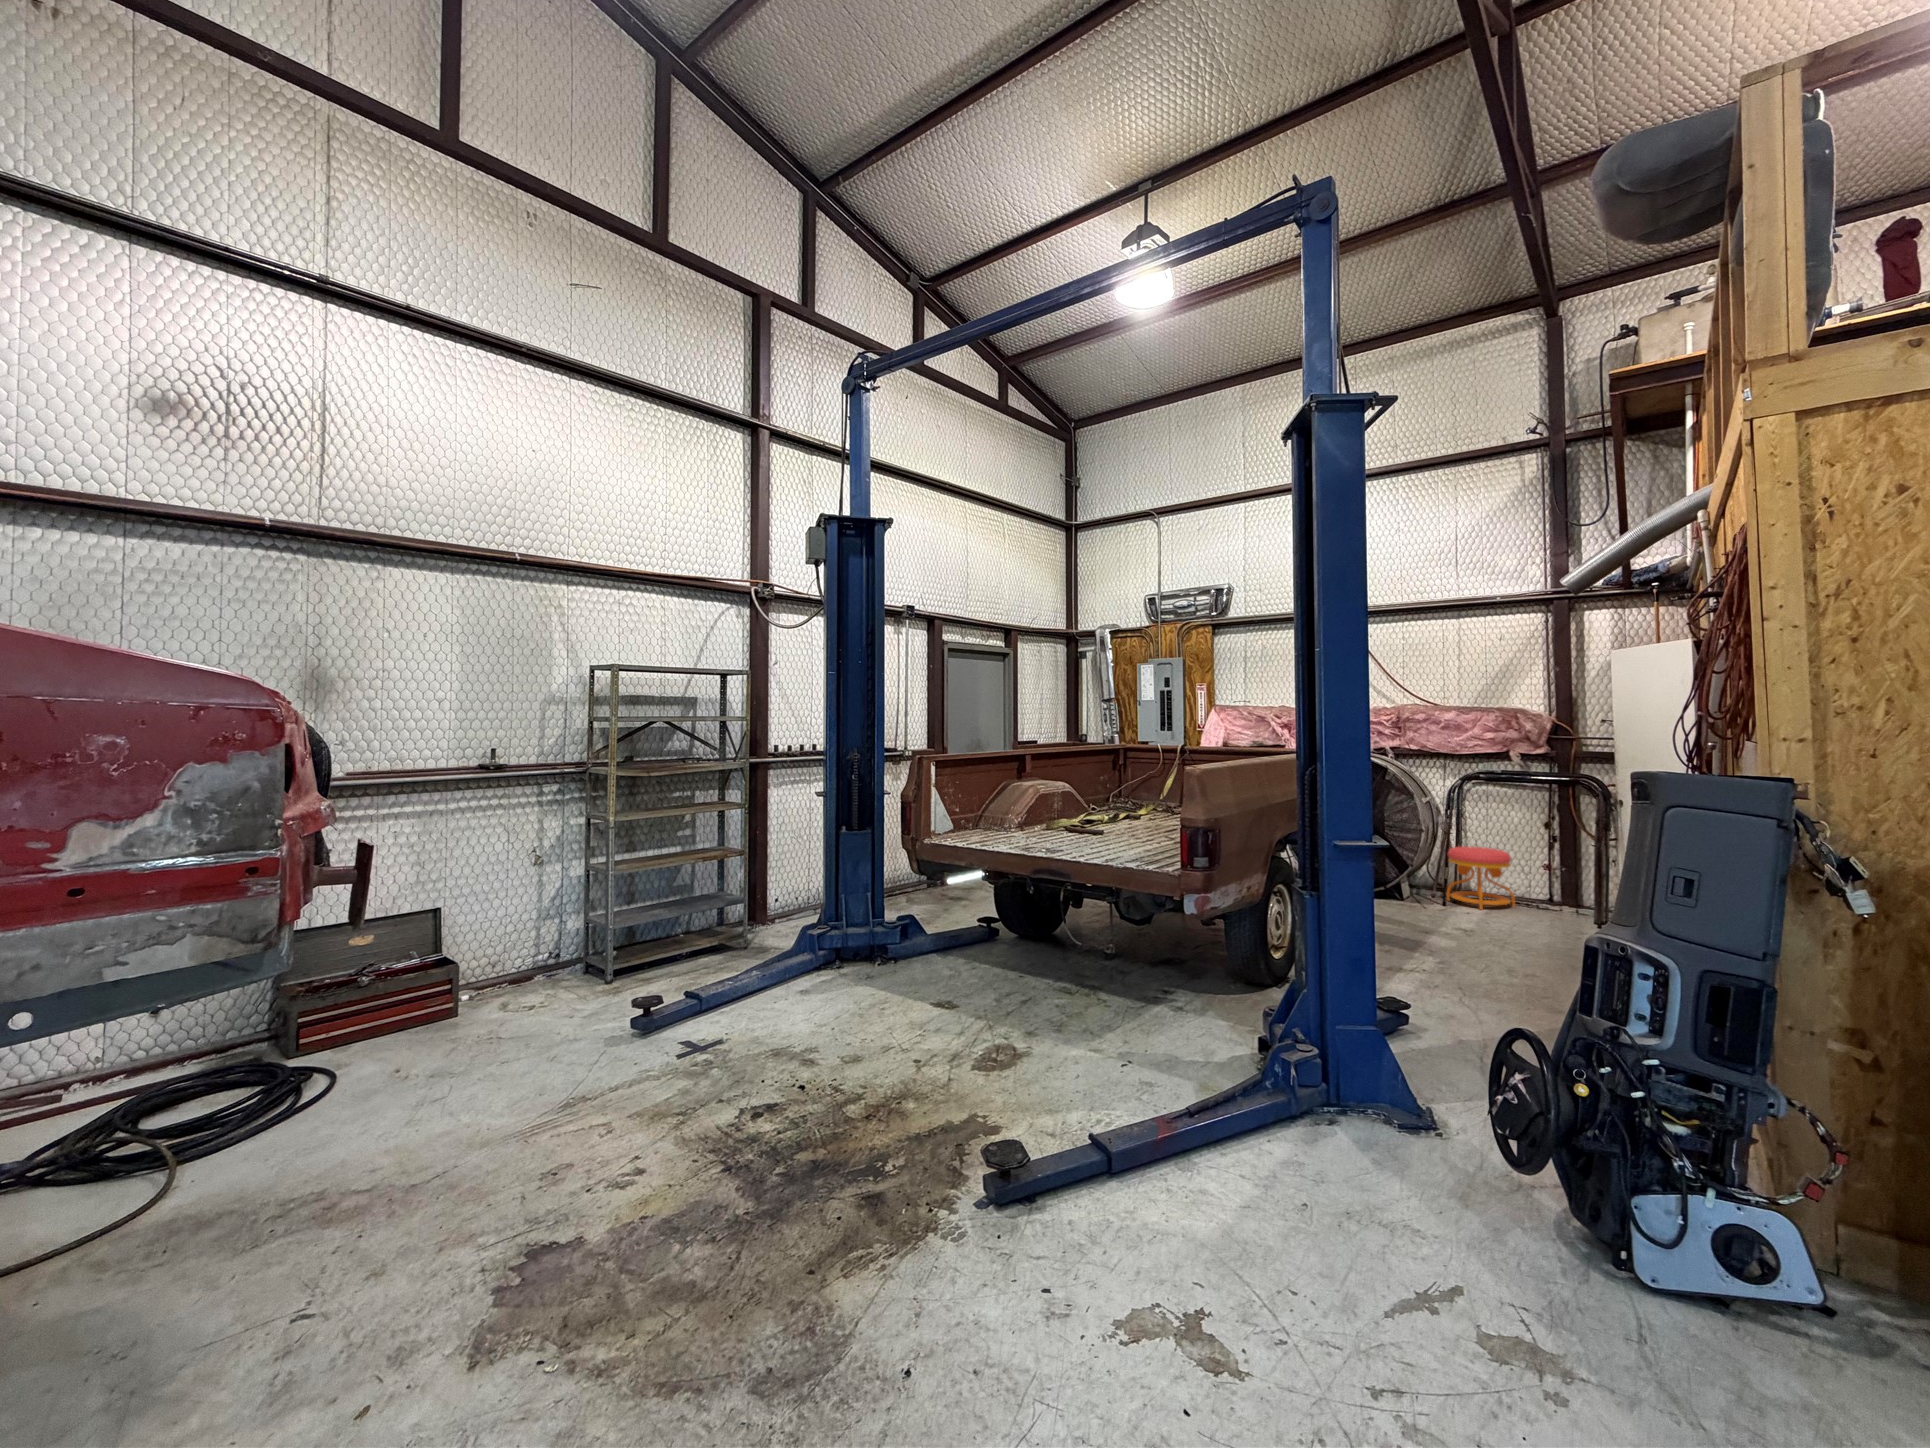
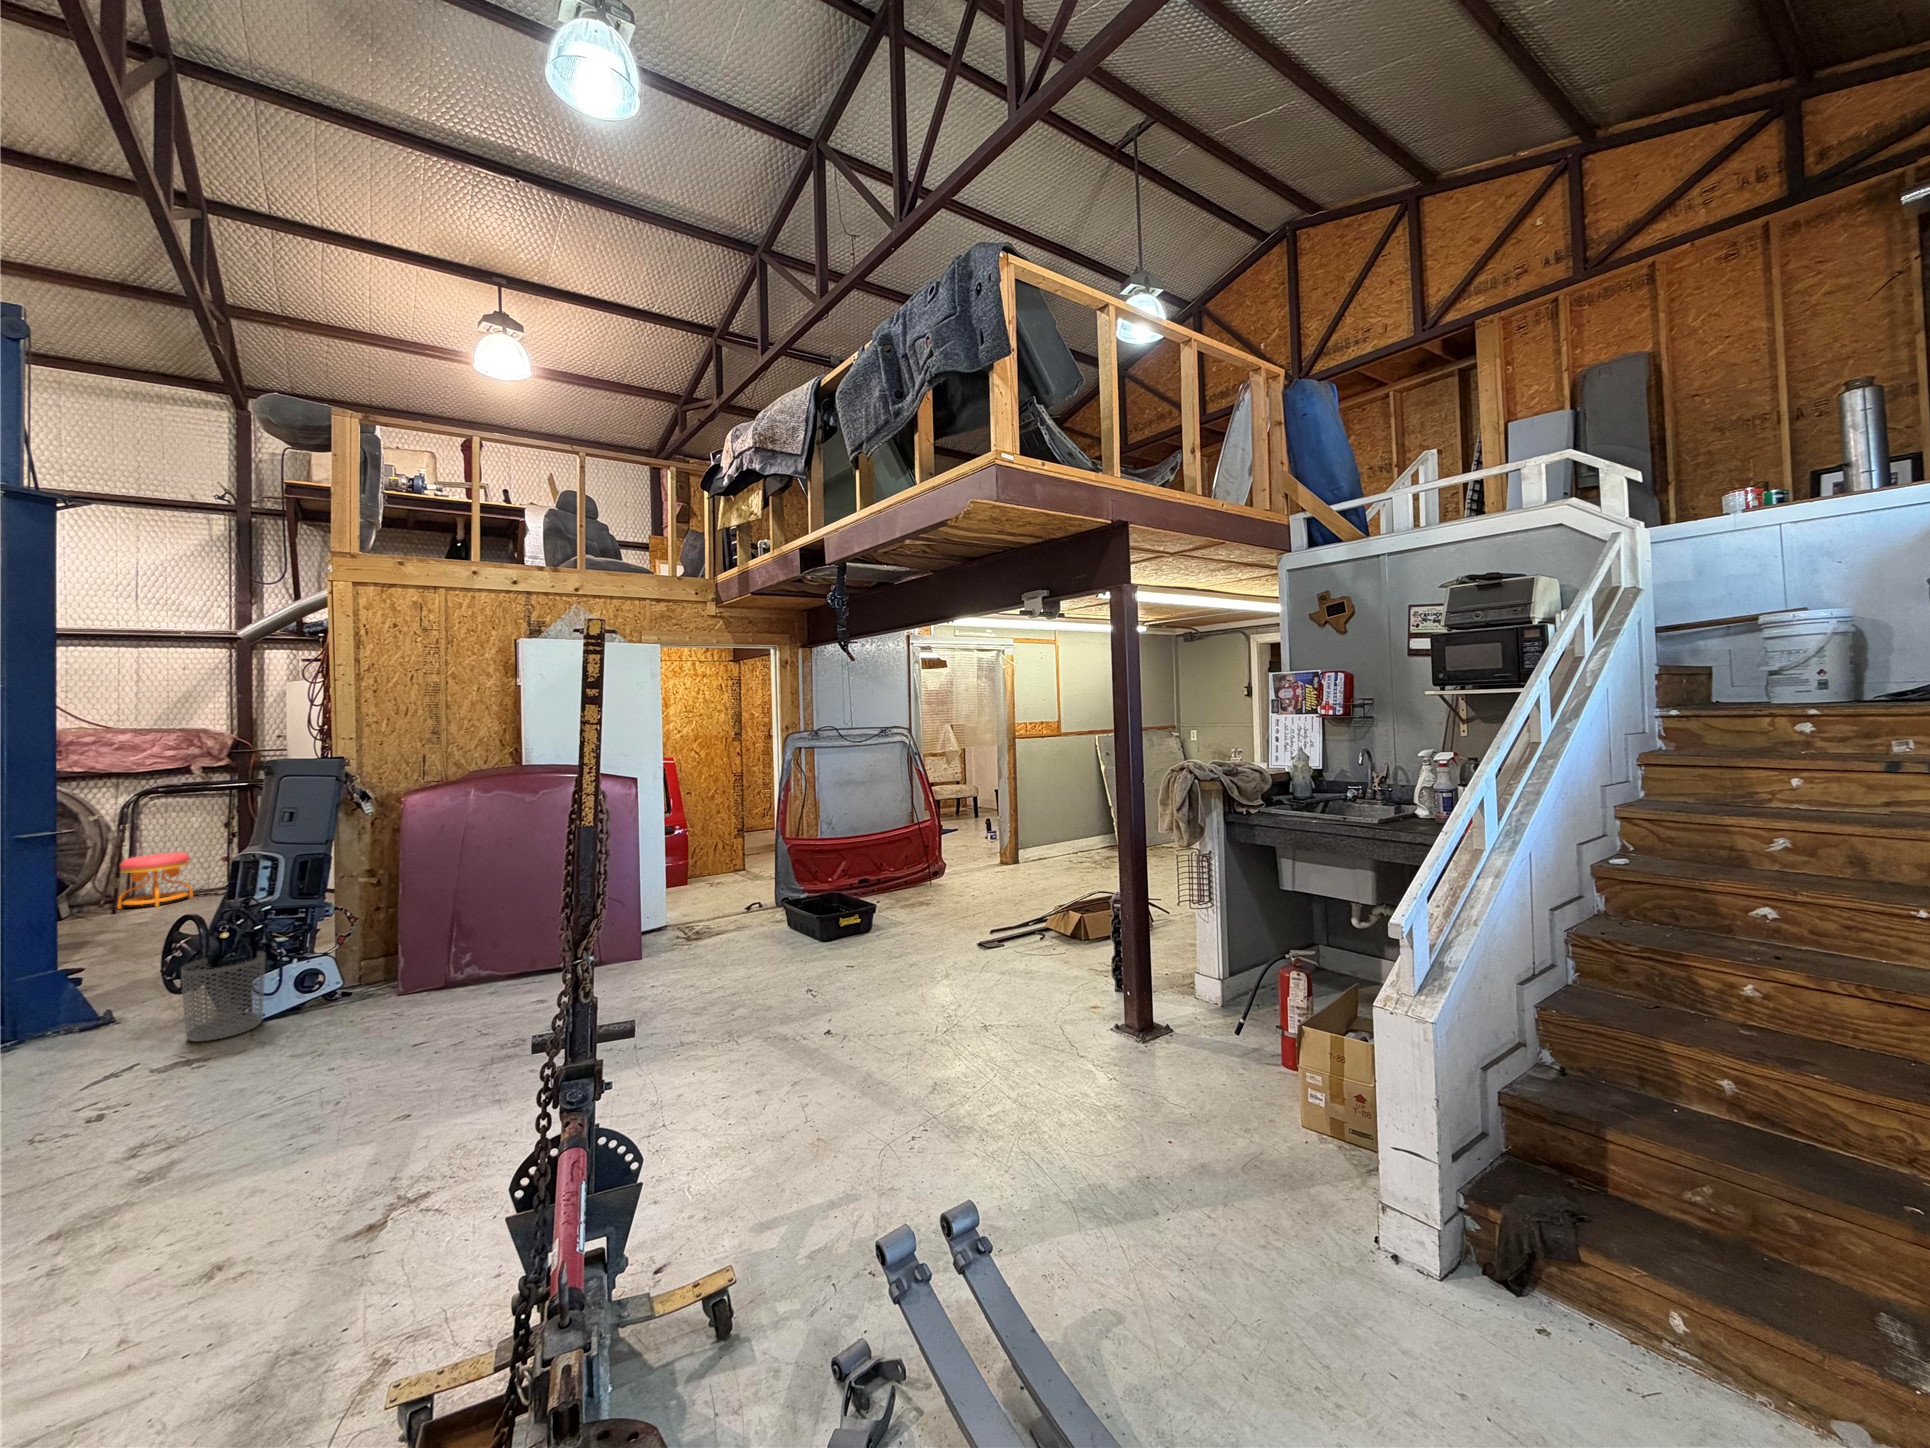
waste bin: none [1499,1119,1656,1348] -> present [181,951,265,1042]

